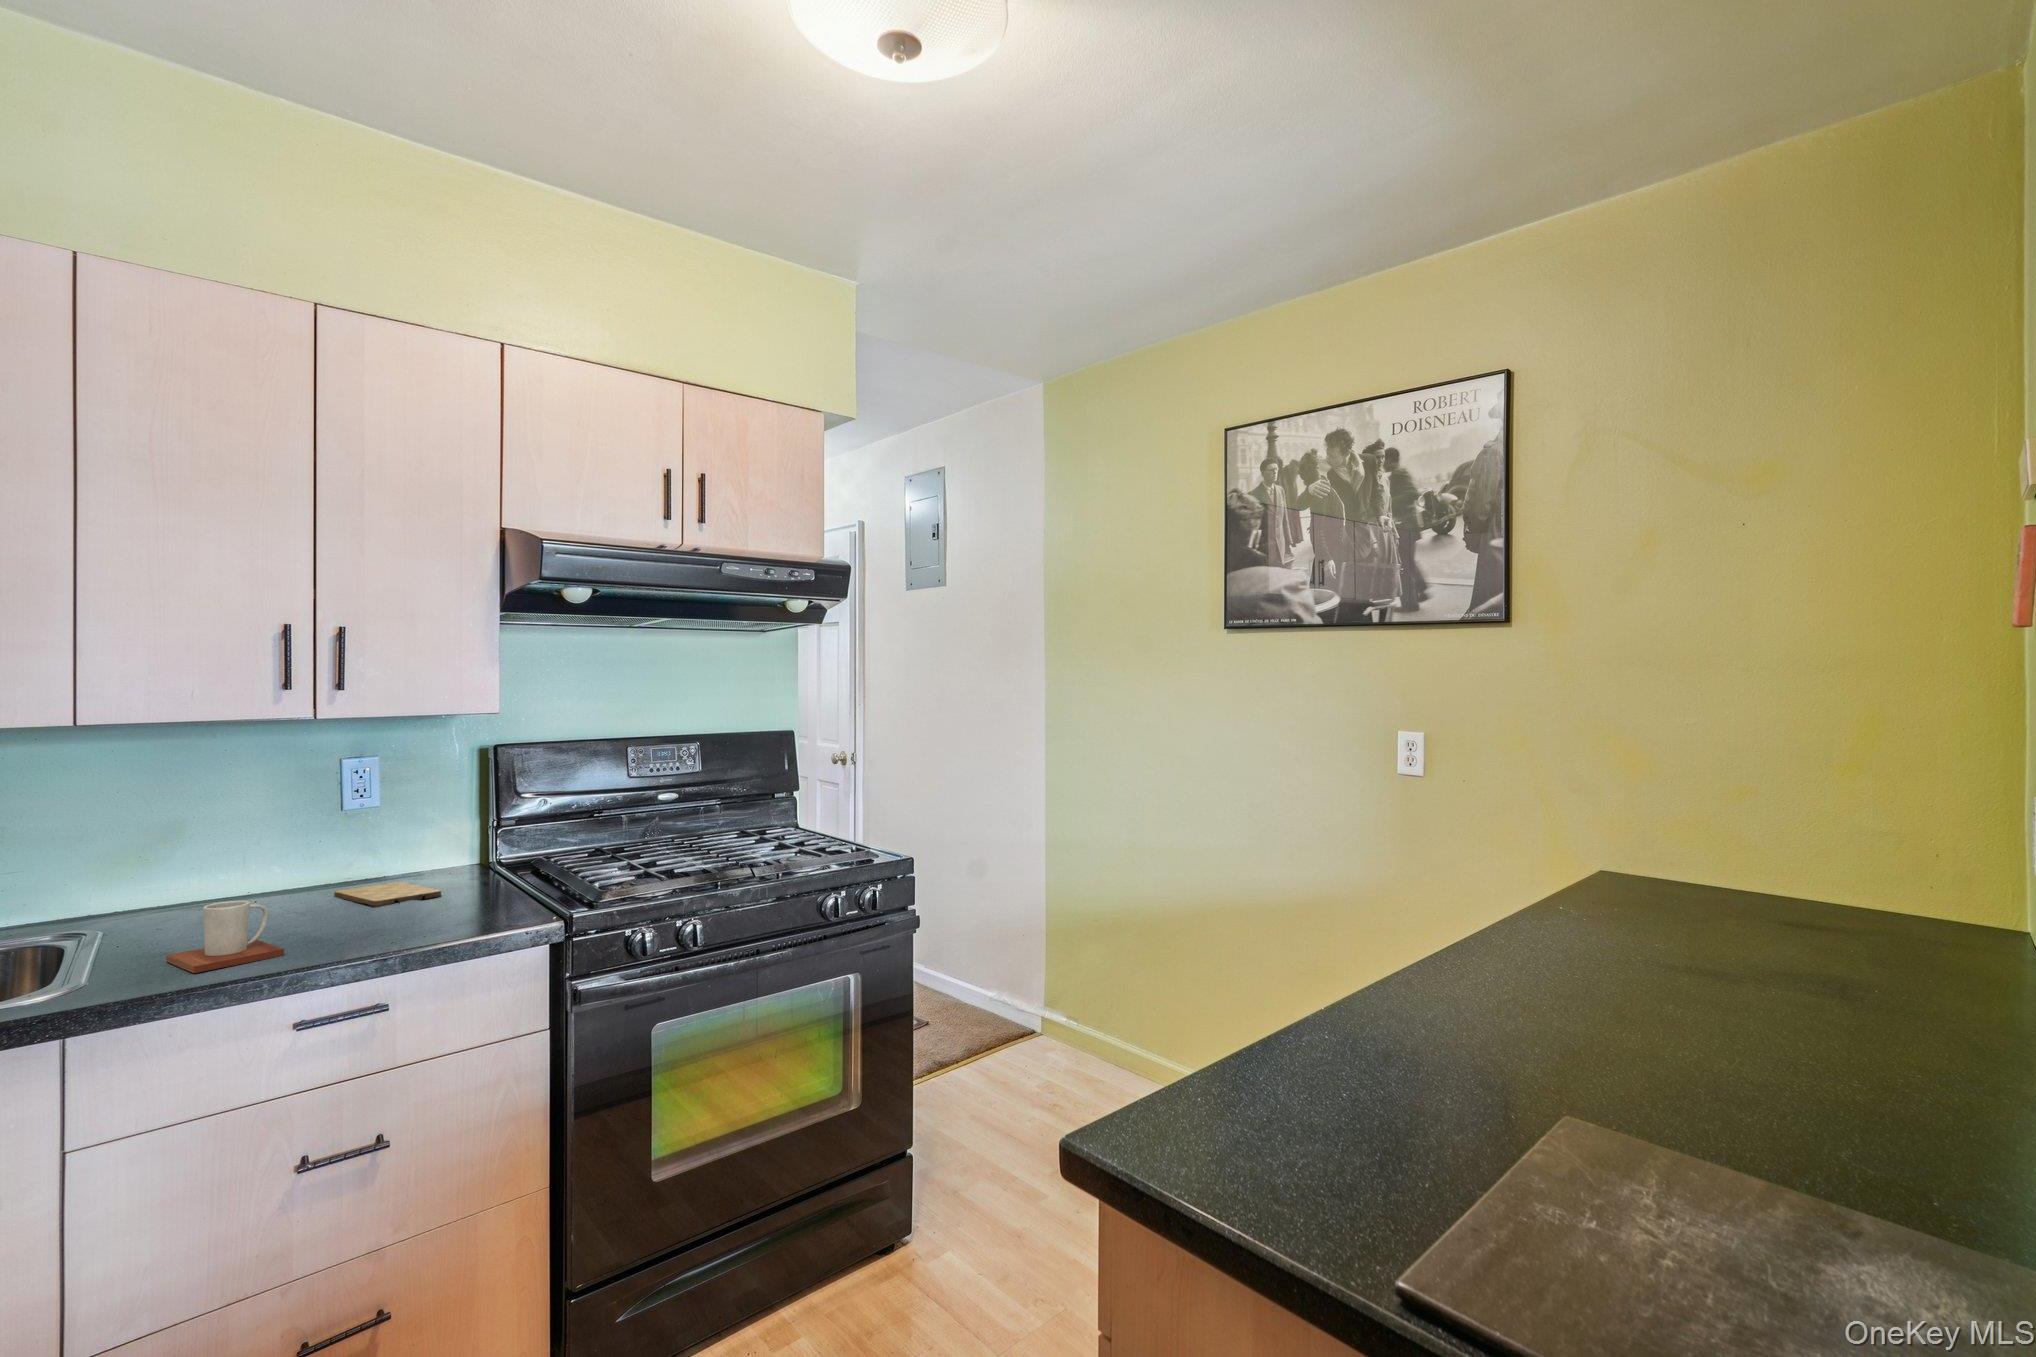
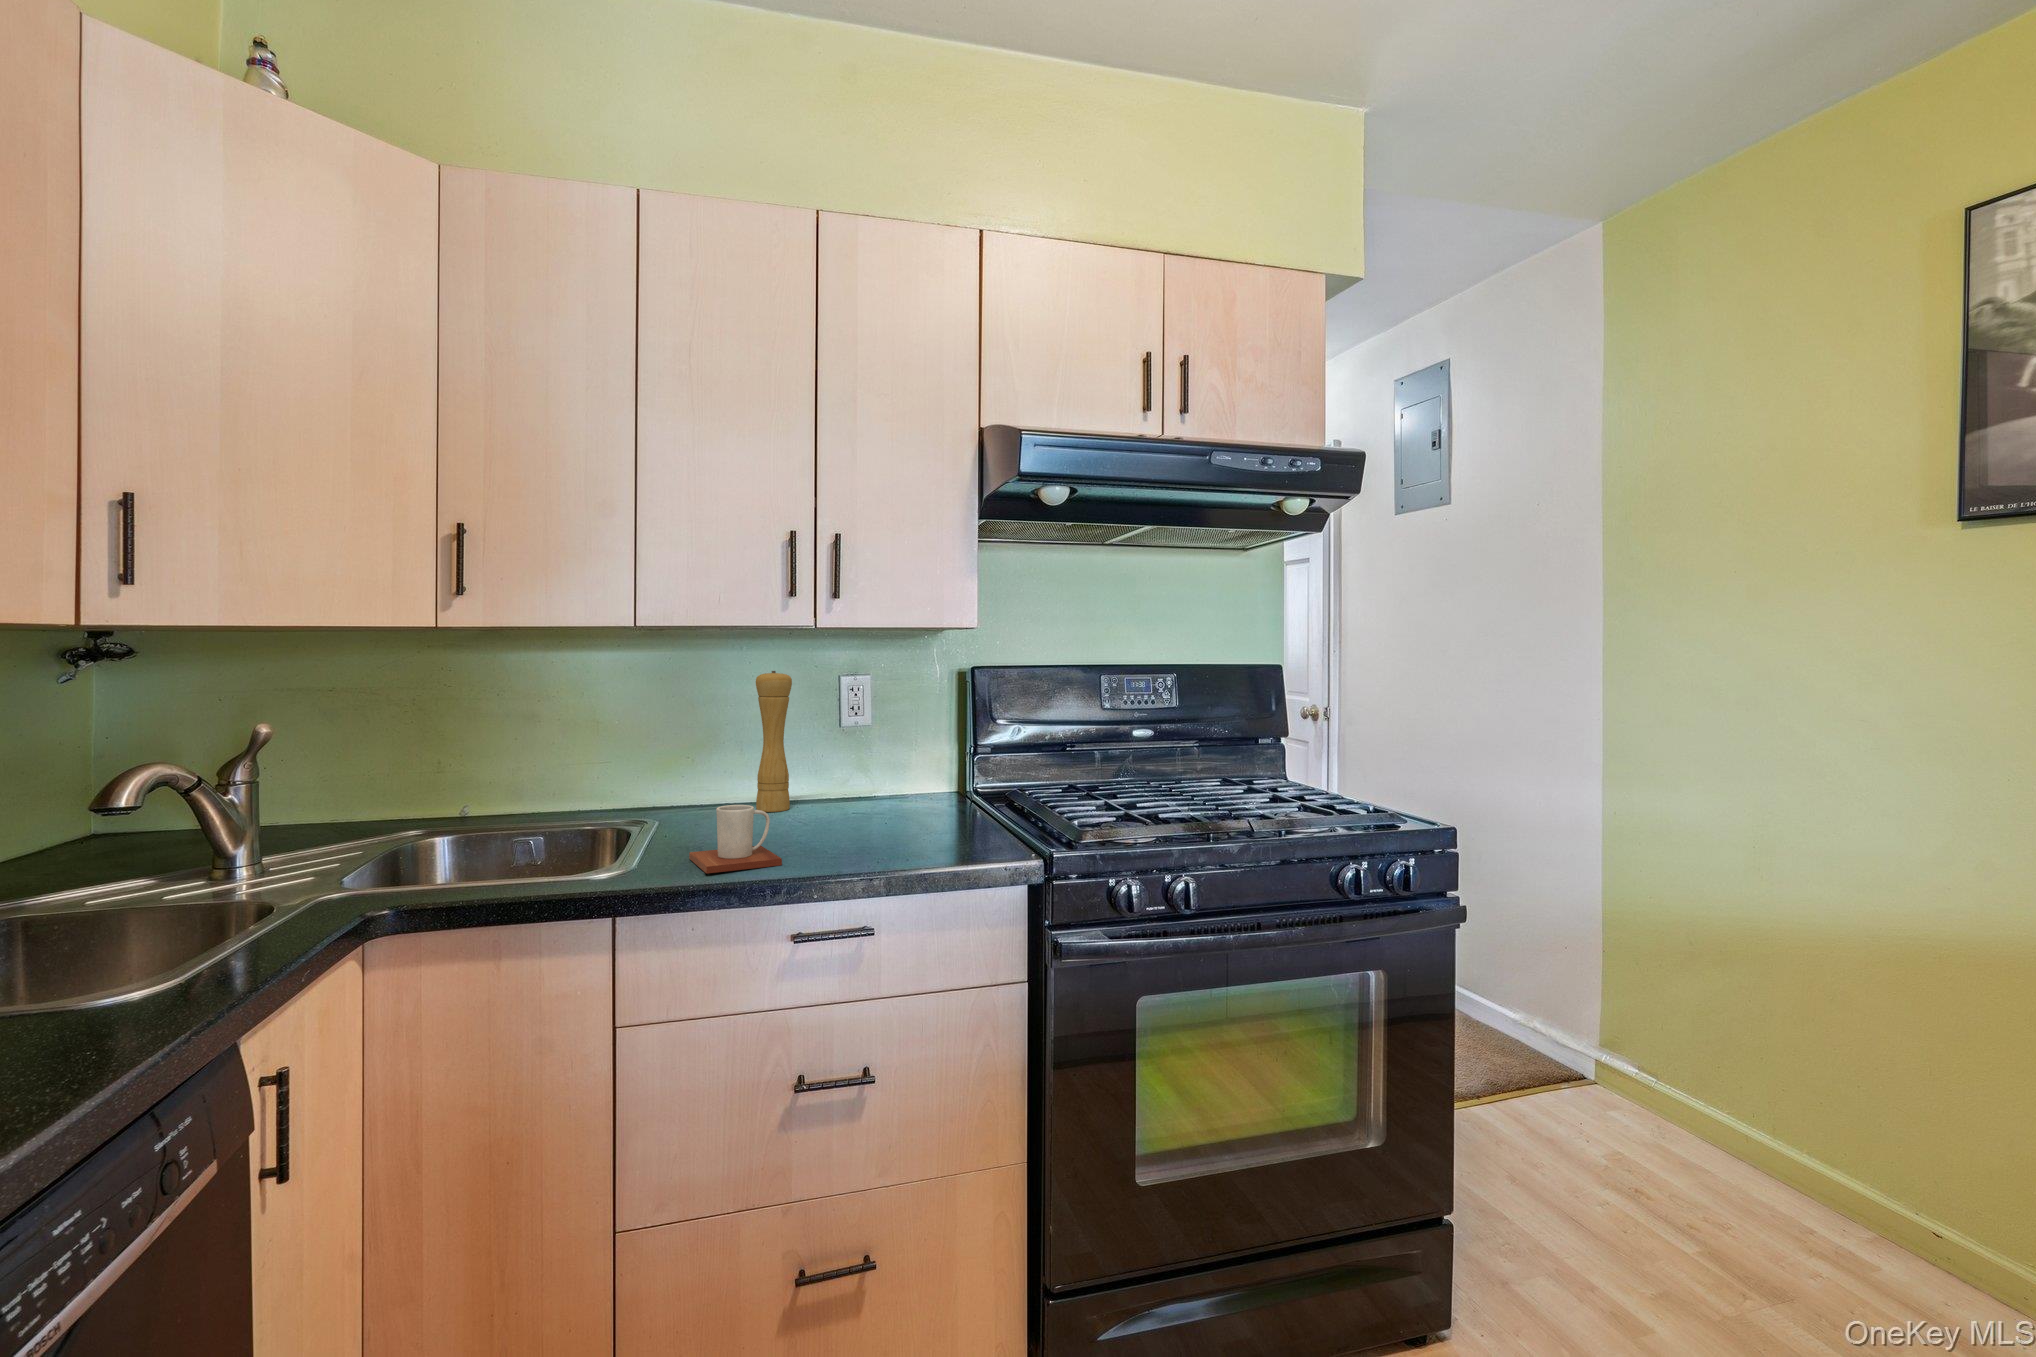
pepper mill: none [238,758,284,904] -> present [756,671,792,812]
cutting board: present [334,882,441,907] -> none [832,802,924,826]

